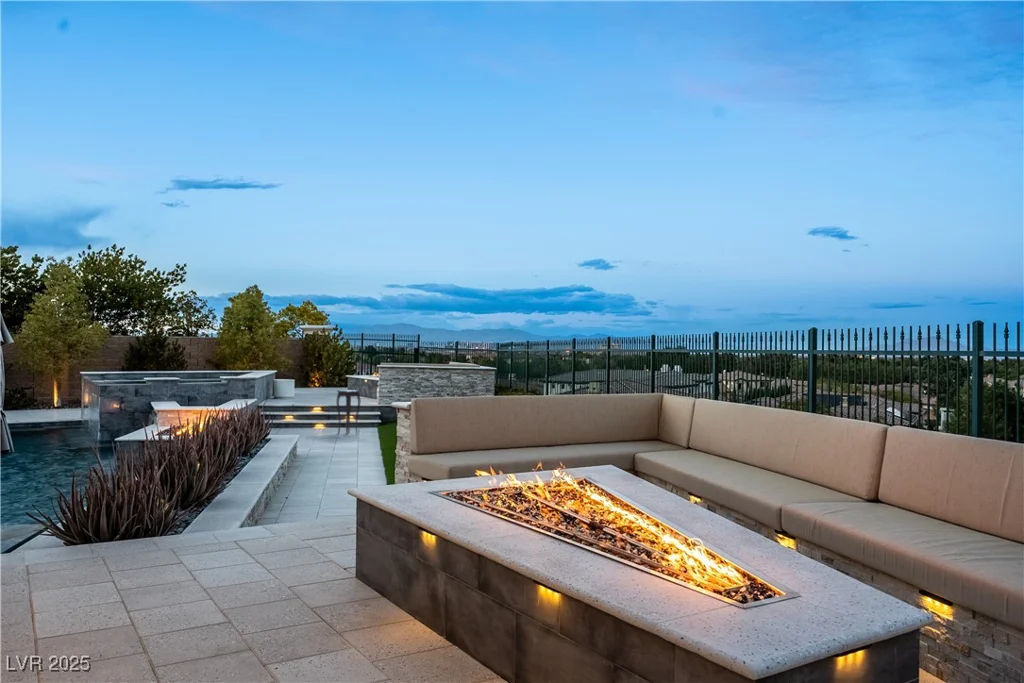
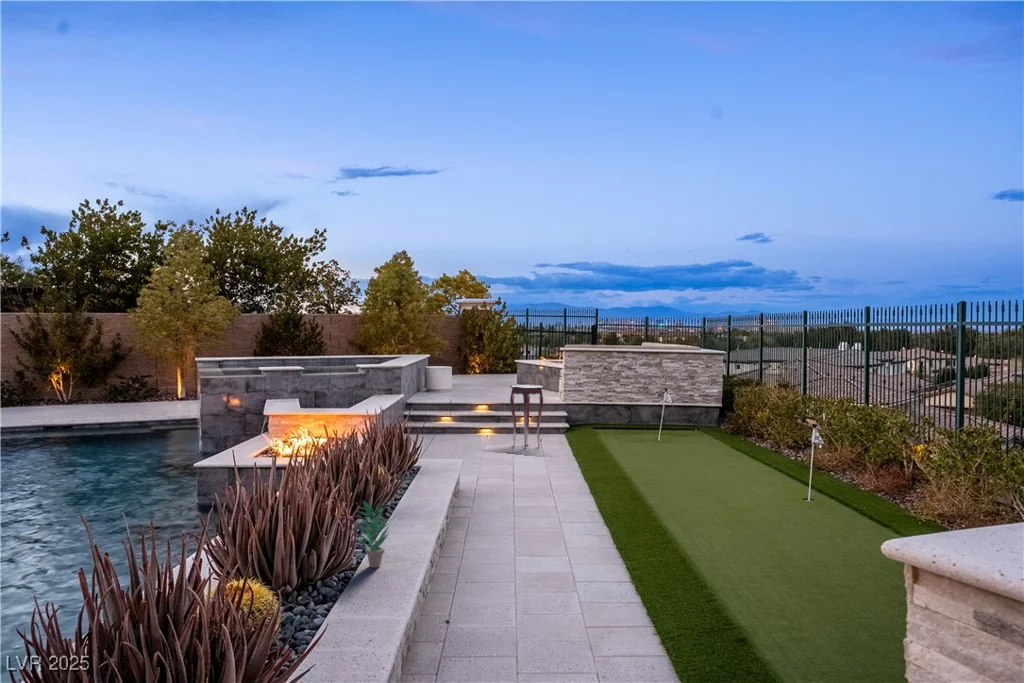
potted plant: none [229,447,251,488] -> present [357,502,388,568]

